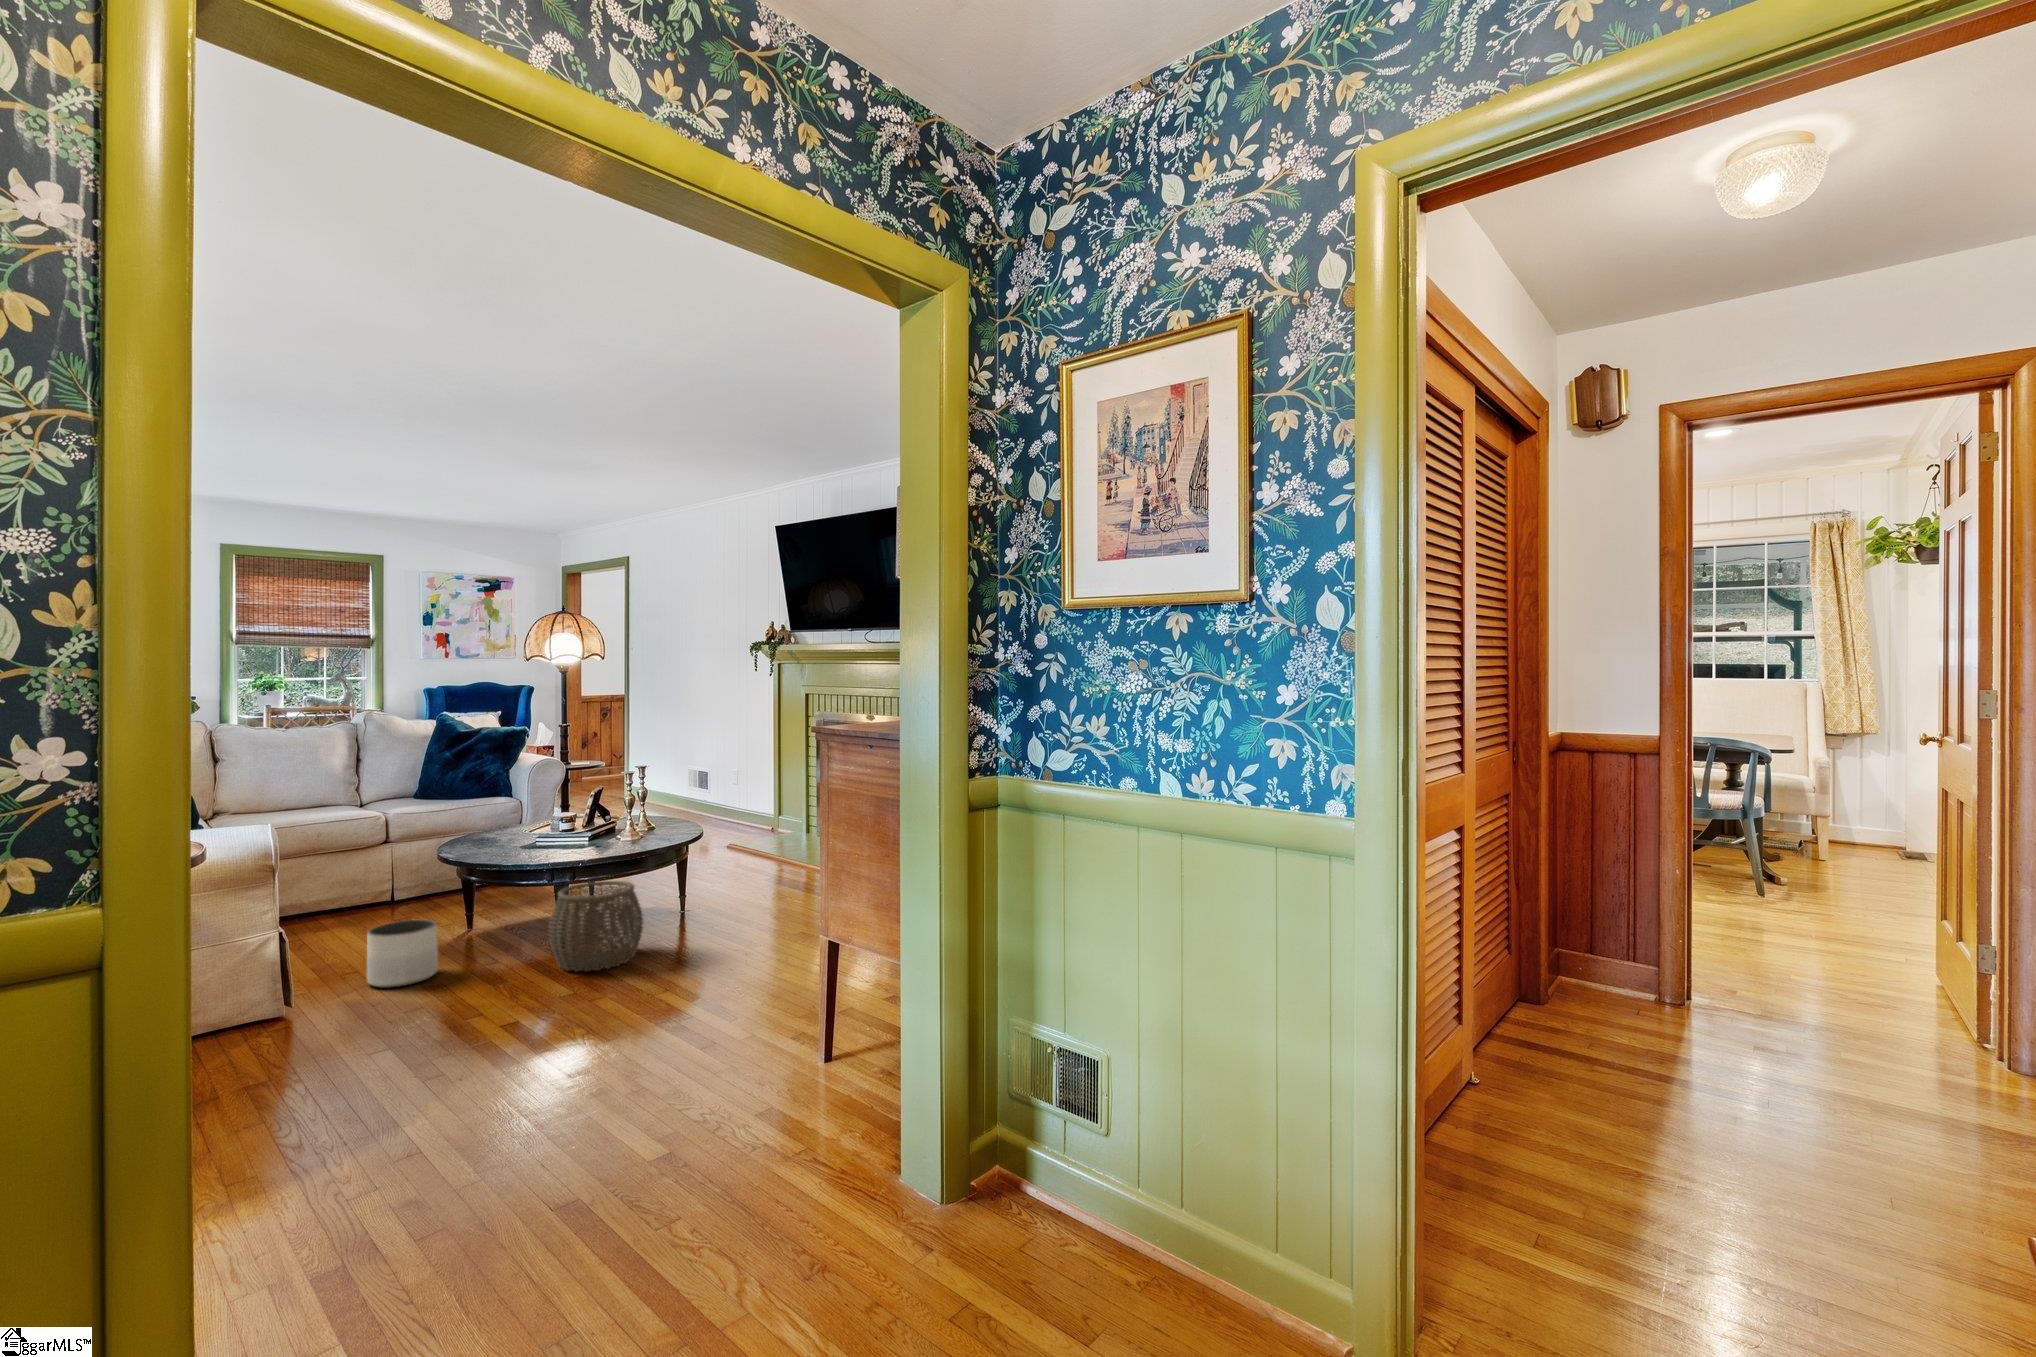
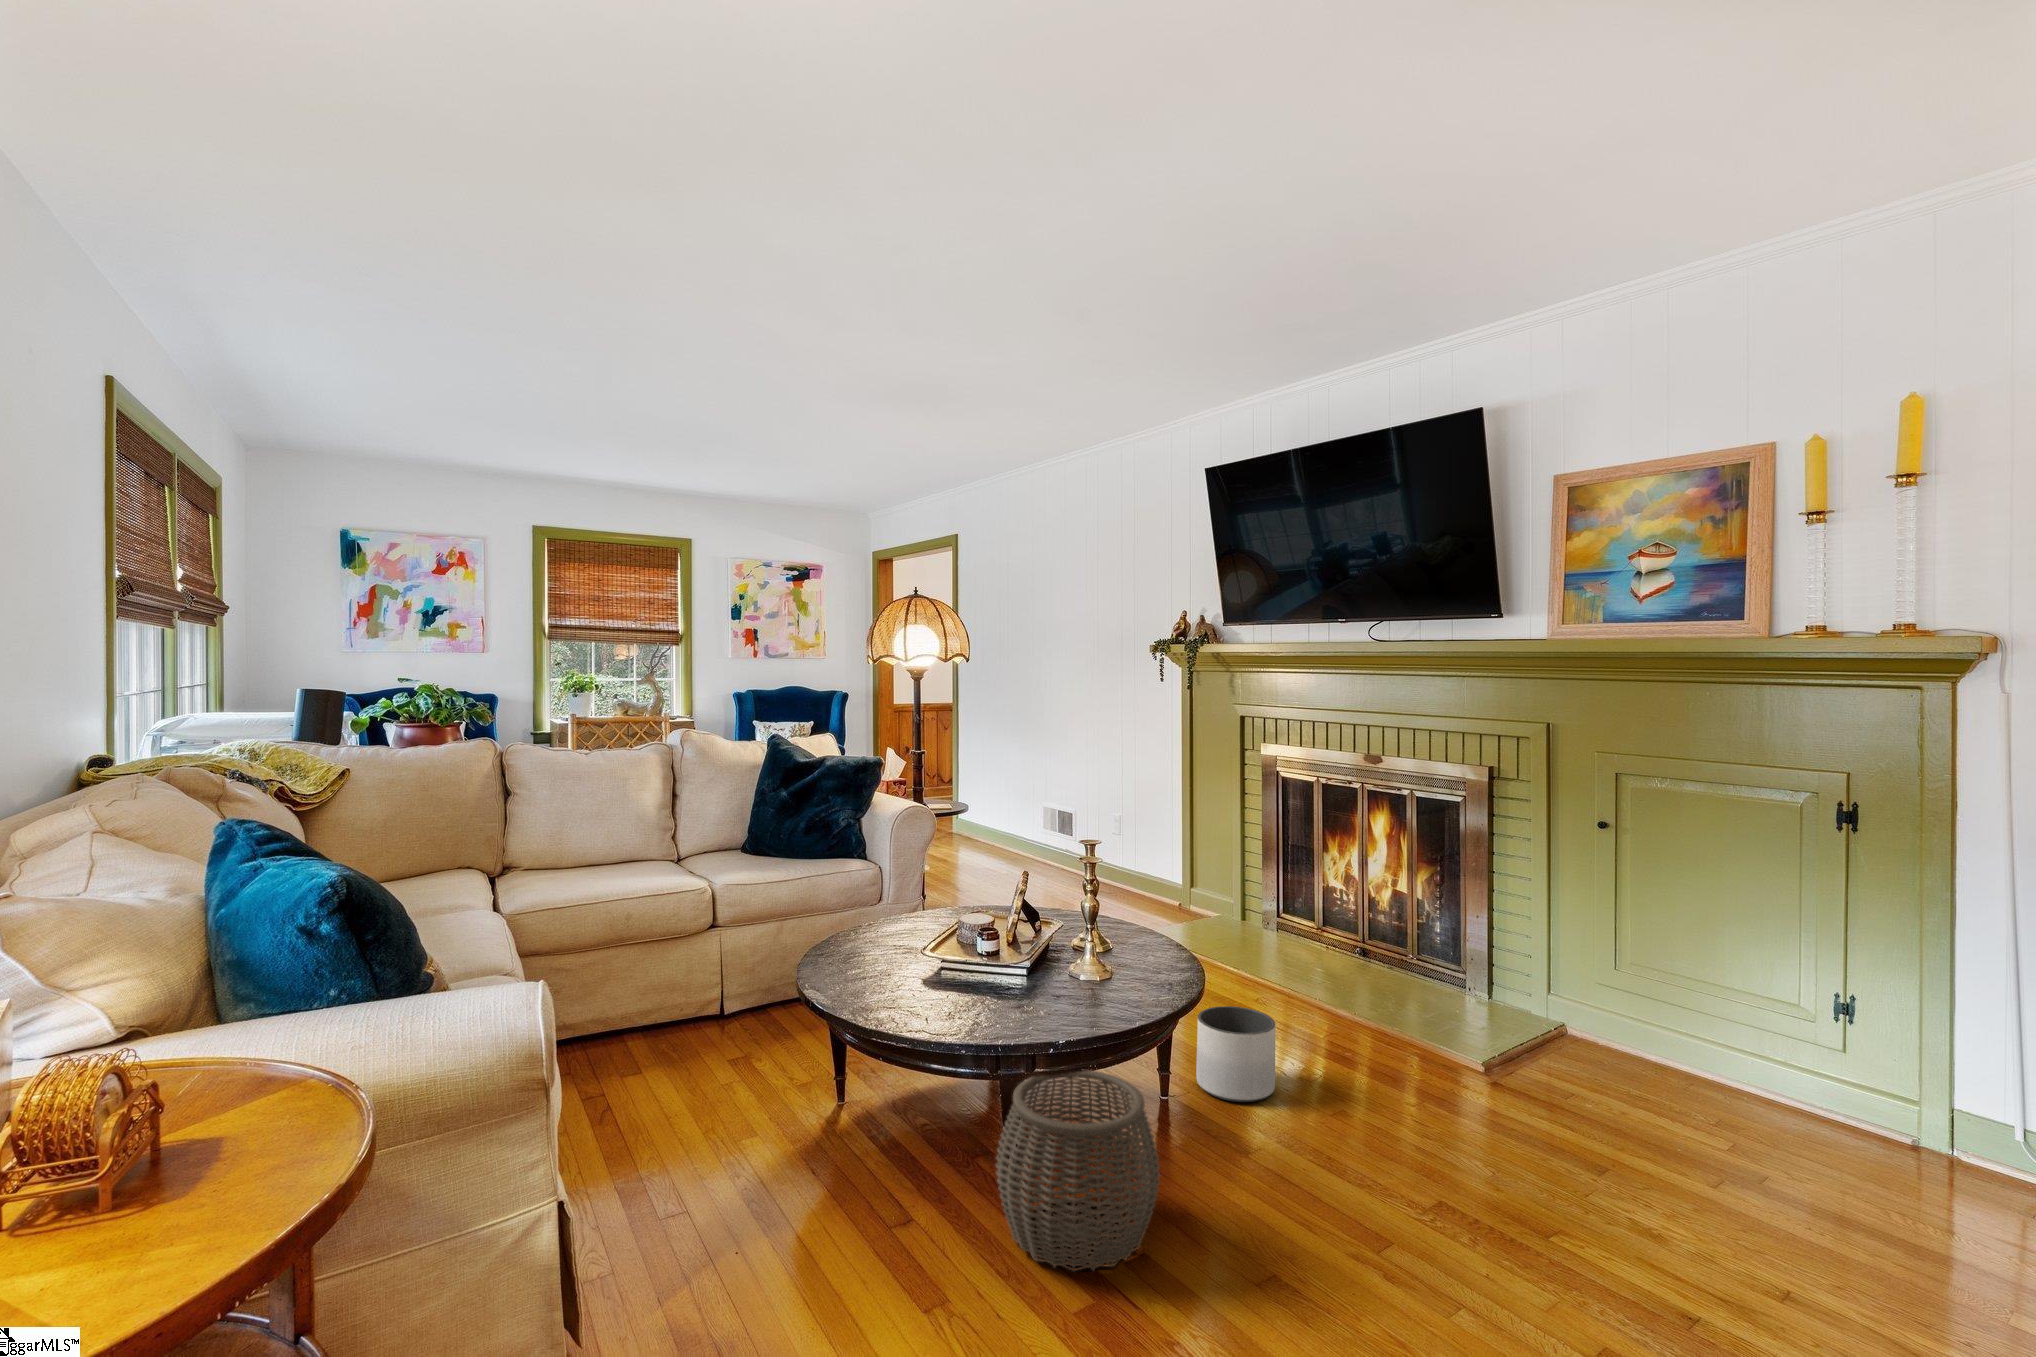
planter: present [367,919,438,988] -> present [1196,1006,1275,1102]

